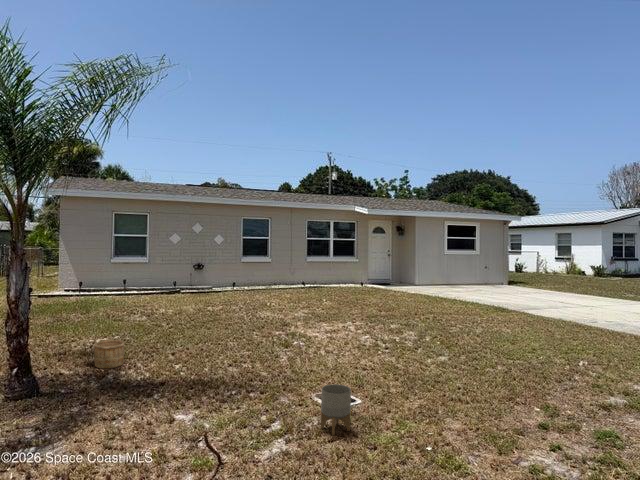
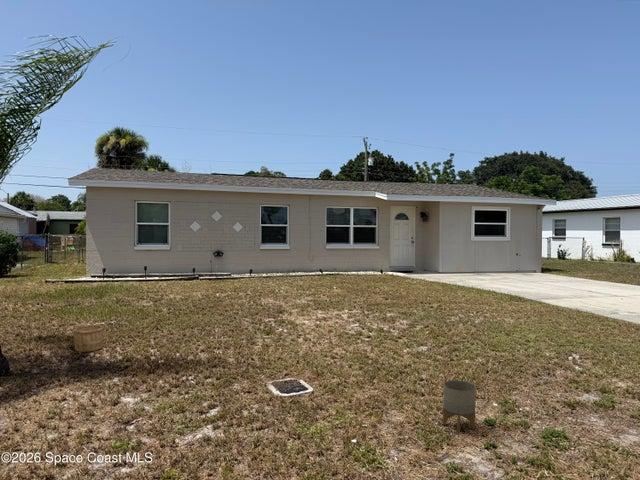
planter: present [321,384,351,435] -> present [443,380,476,433]

